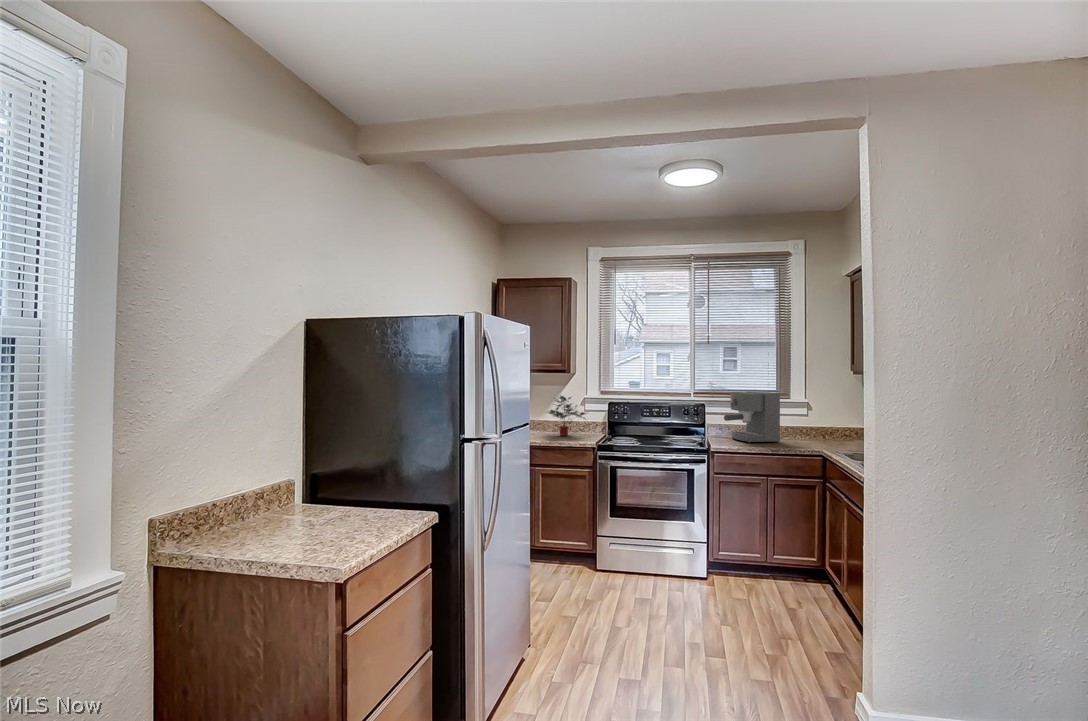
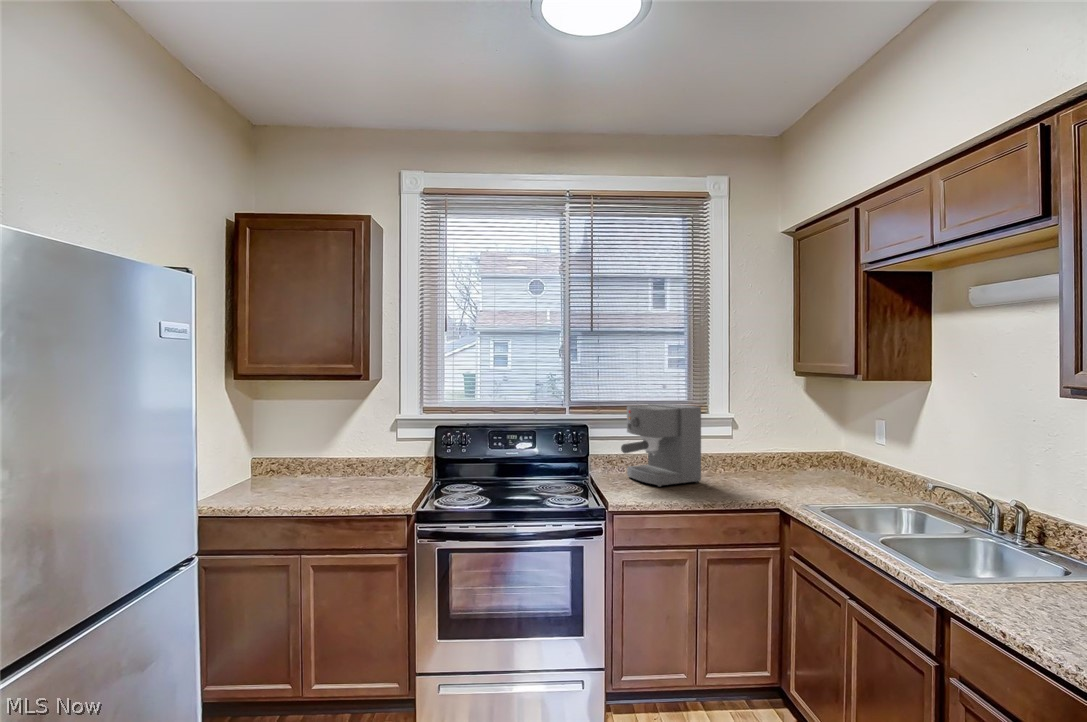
potted plant: present [548,395,586,436] -> none [325,418,404,488]

